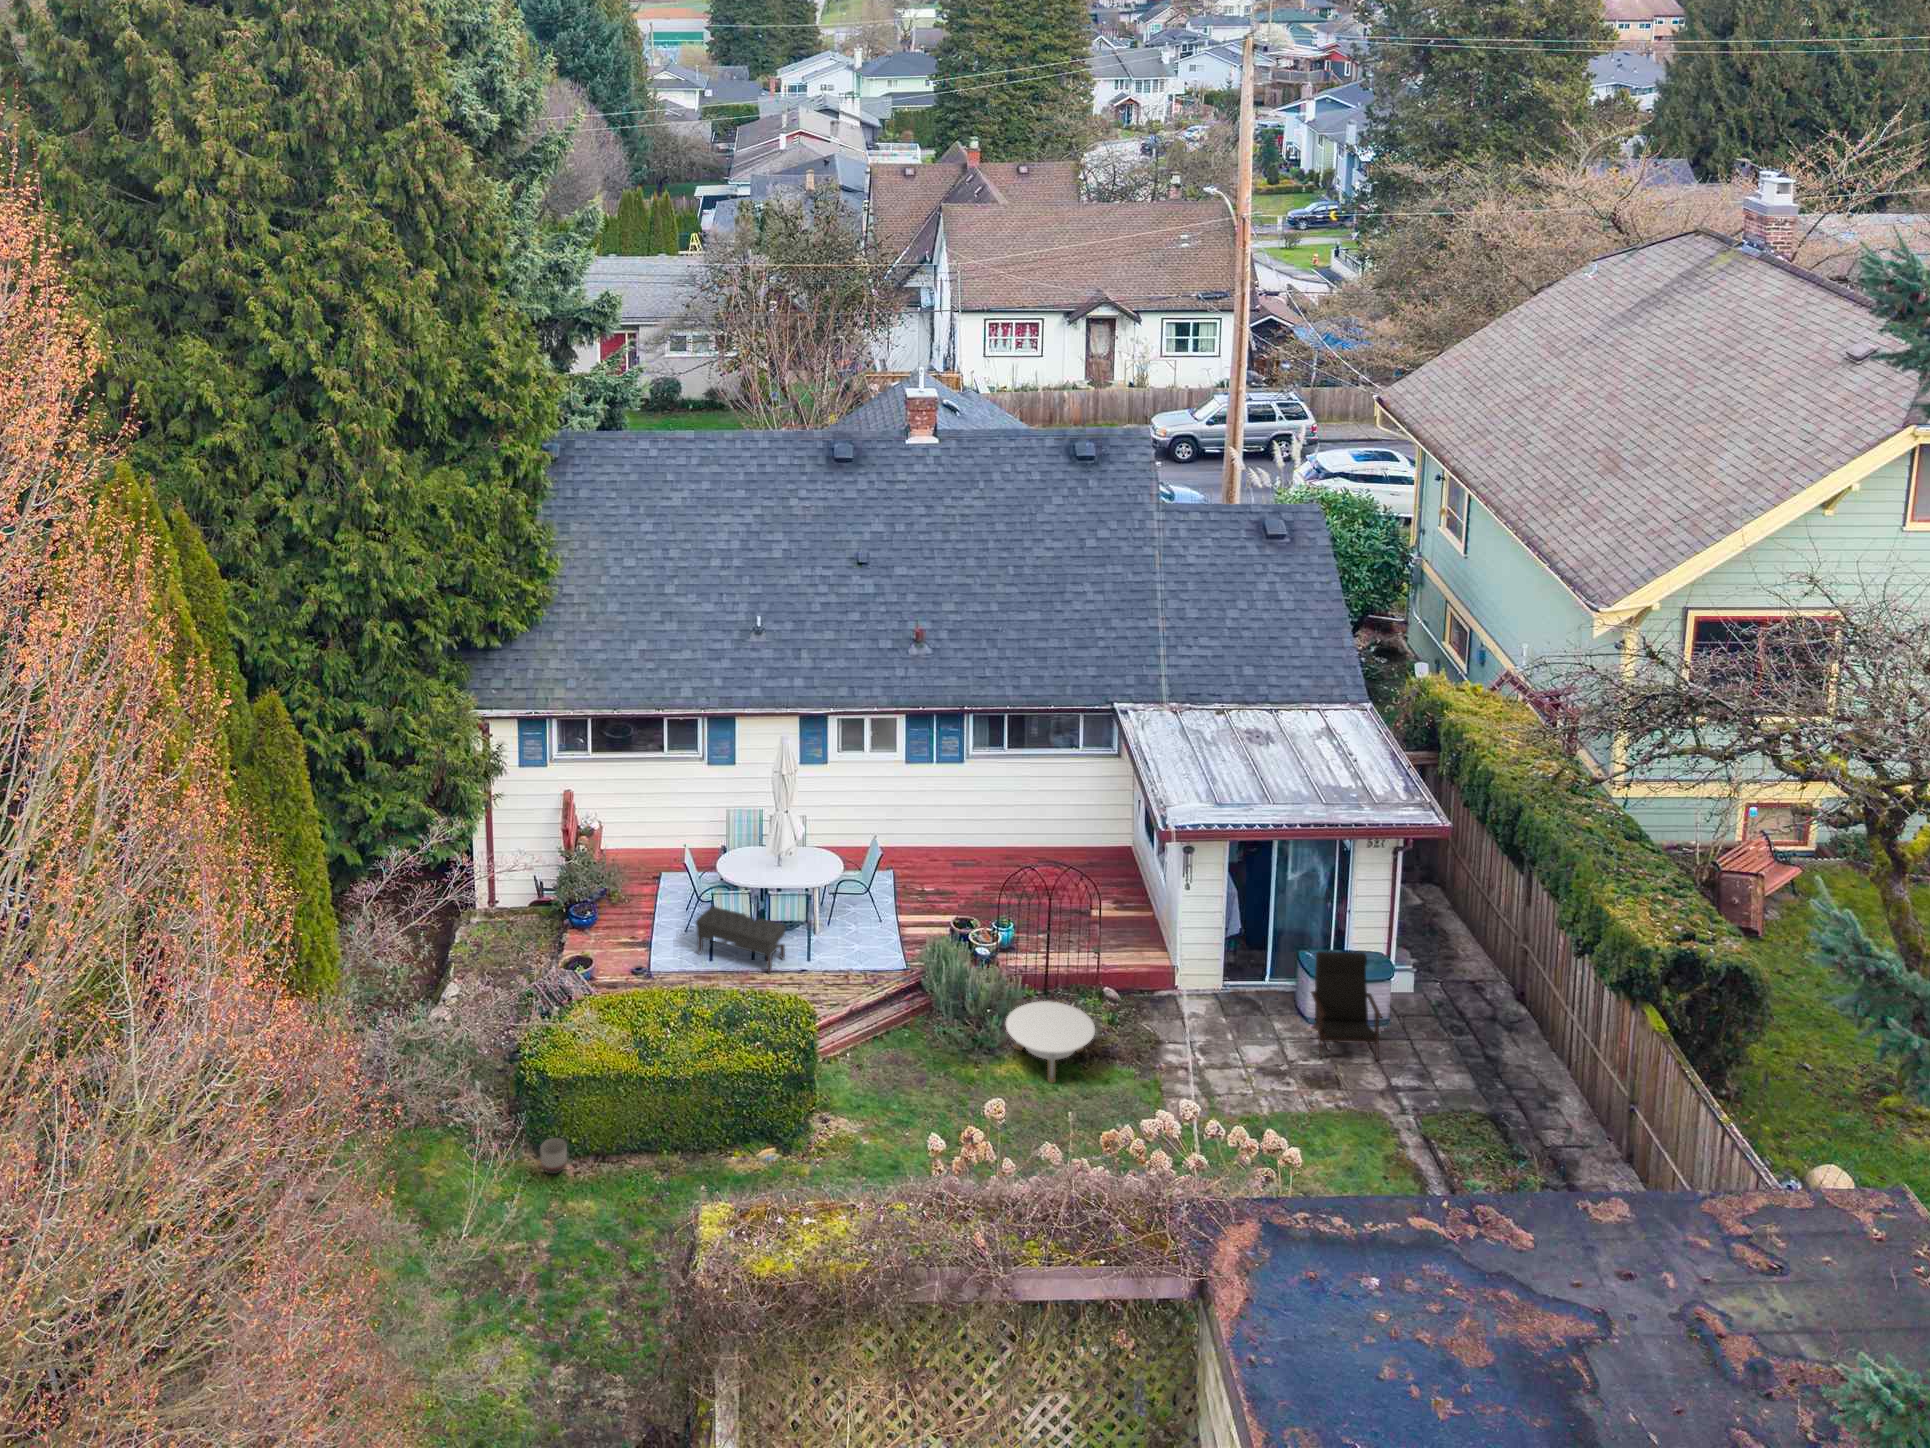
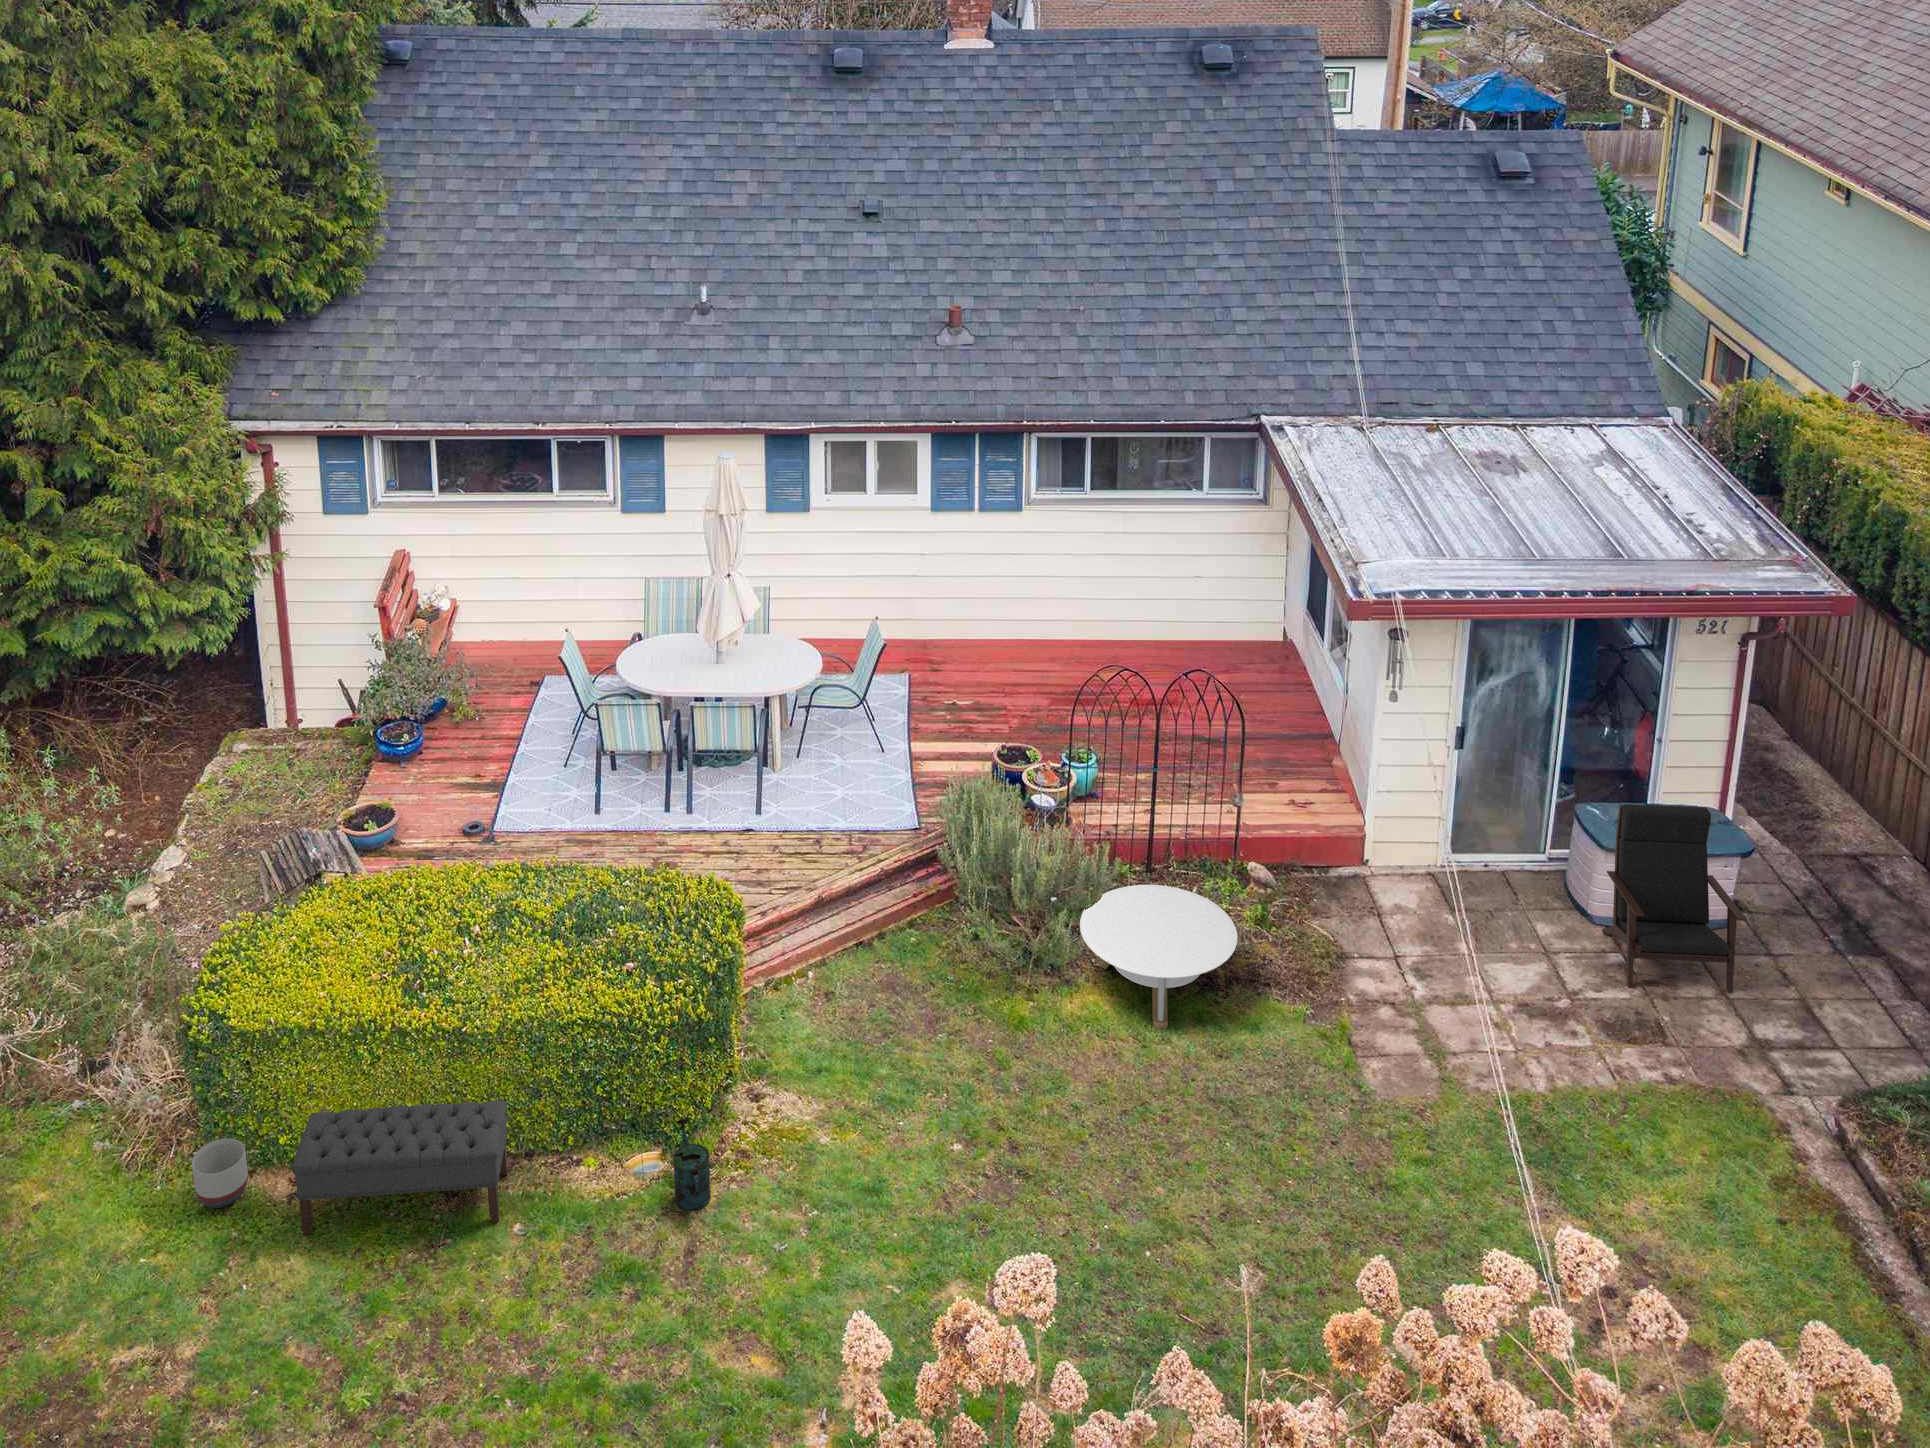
bench: present [696,906,786,973] -> present [292,1101,508,1236]
watering can: none [792,1126,813,1174] -> present [673,1119,711,1211]

